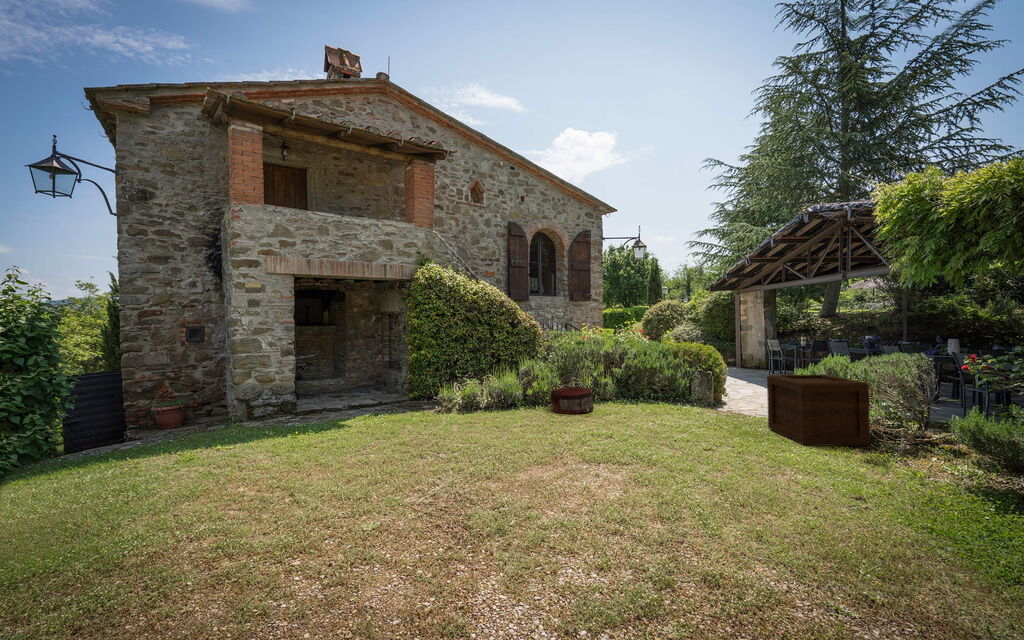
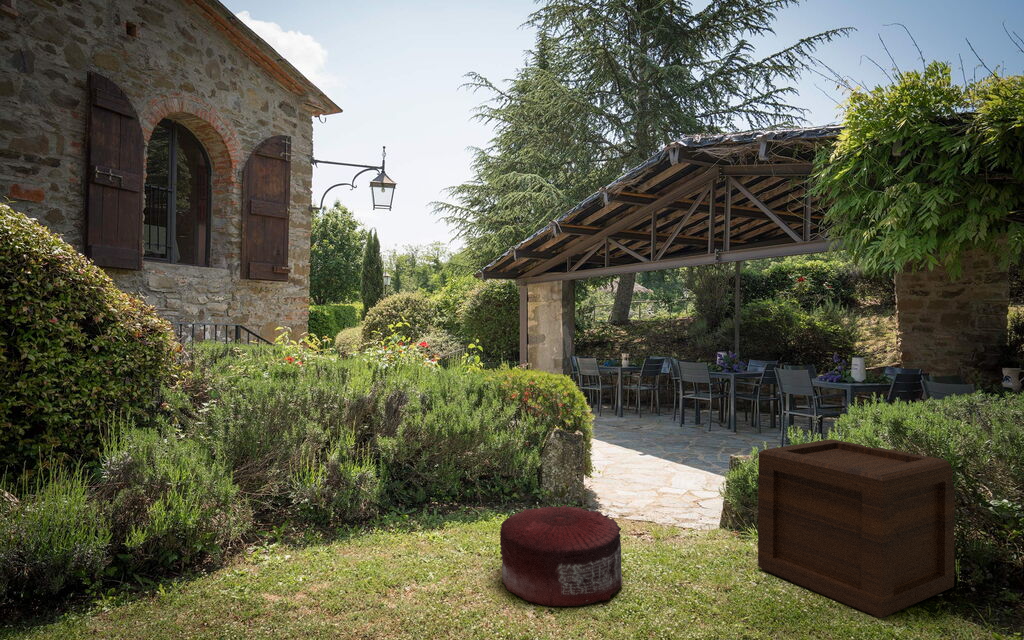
pouf: present [550,387,594,414] -> present [500,504,622,607]

